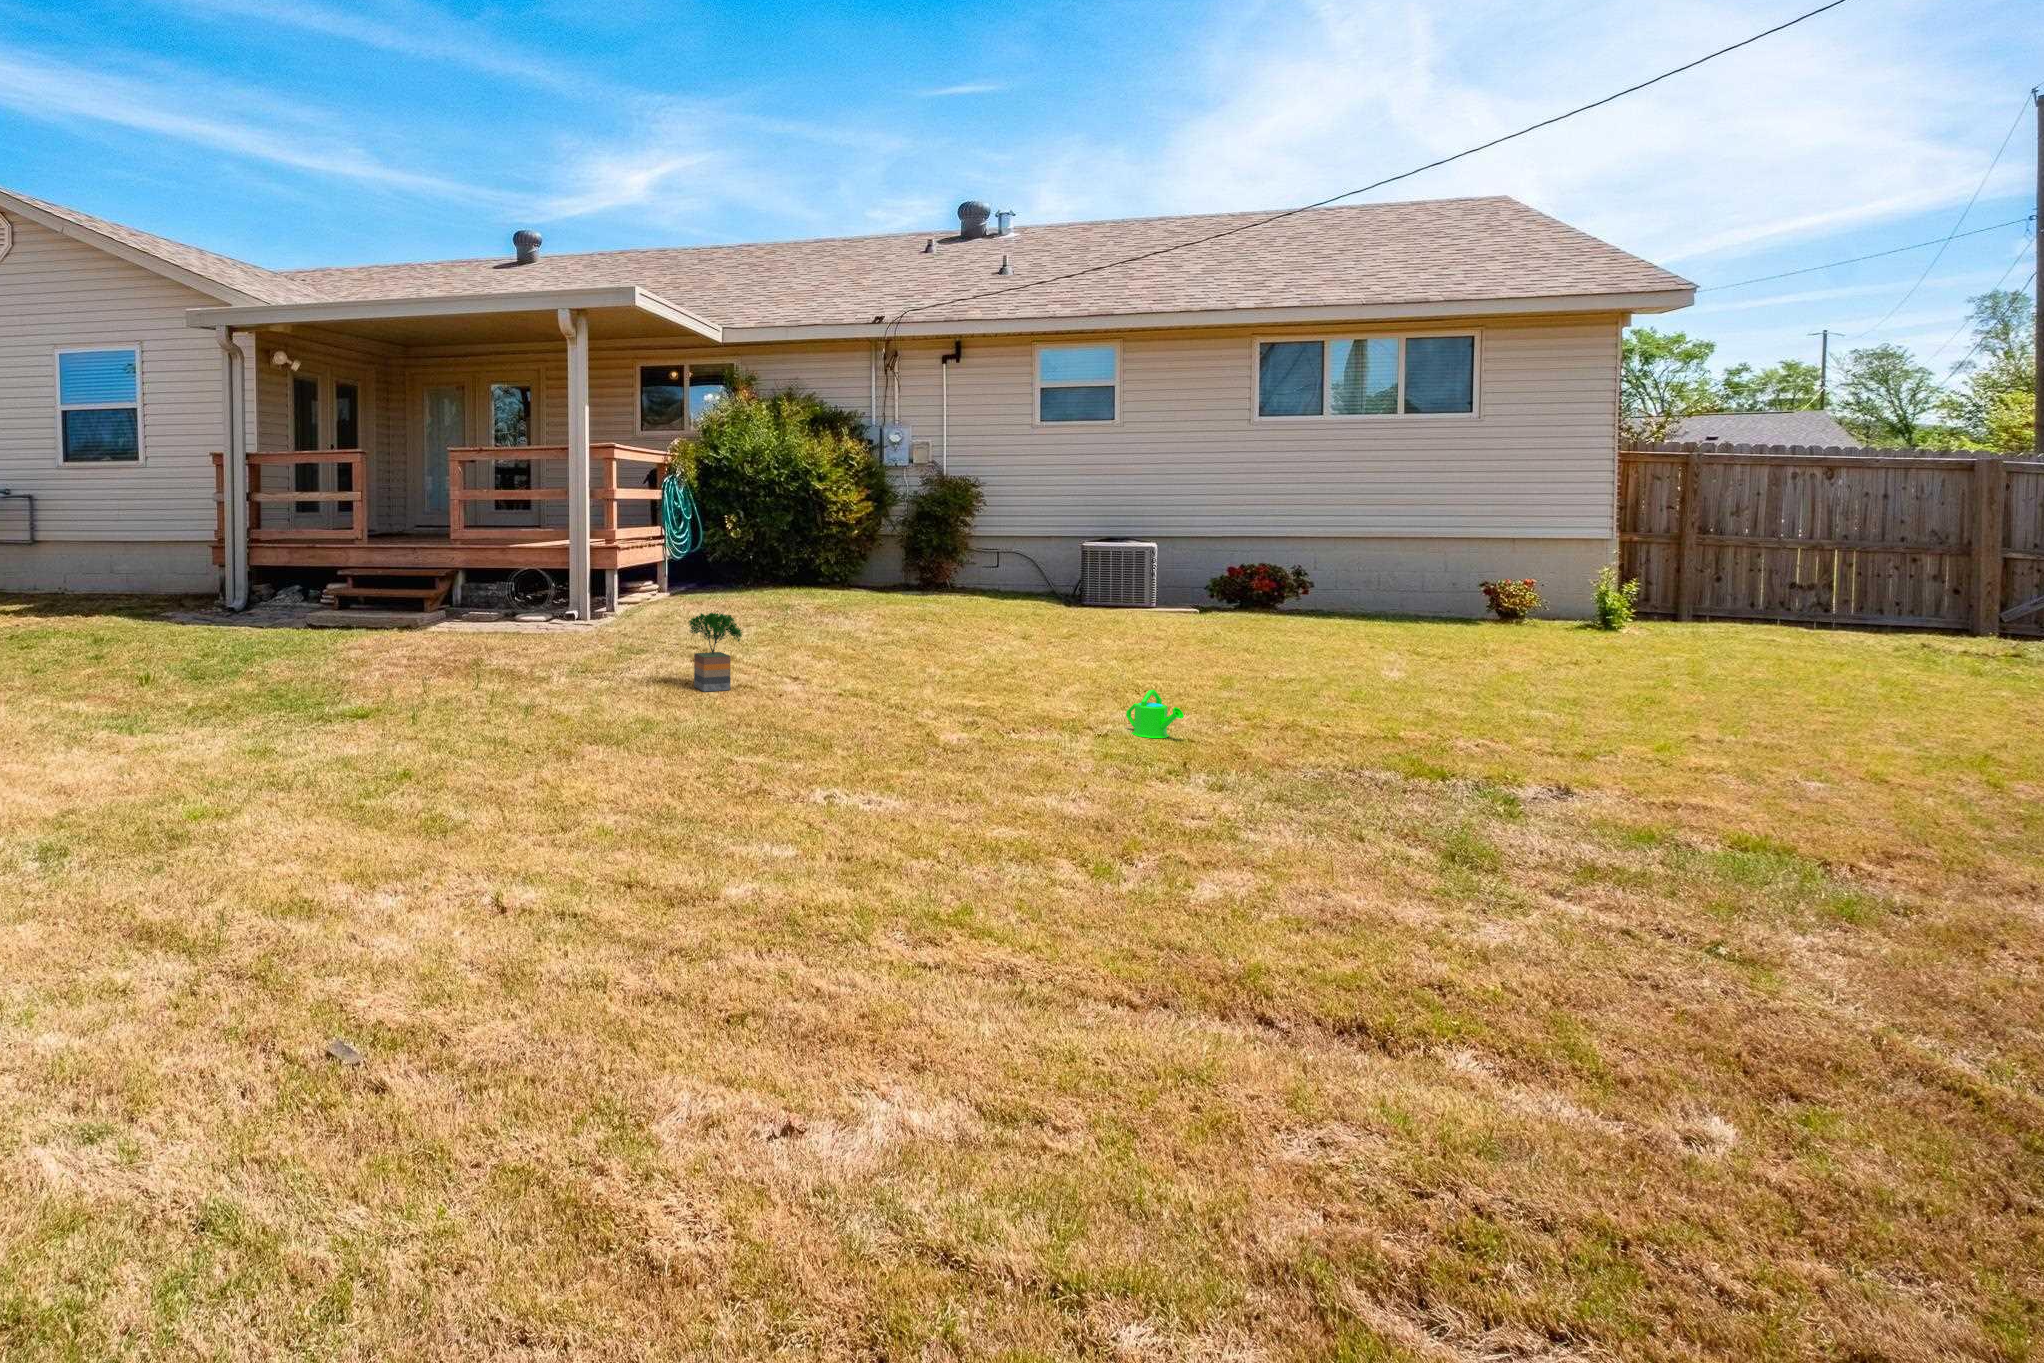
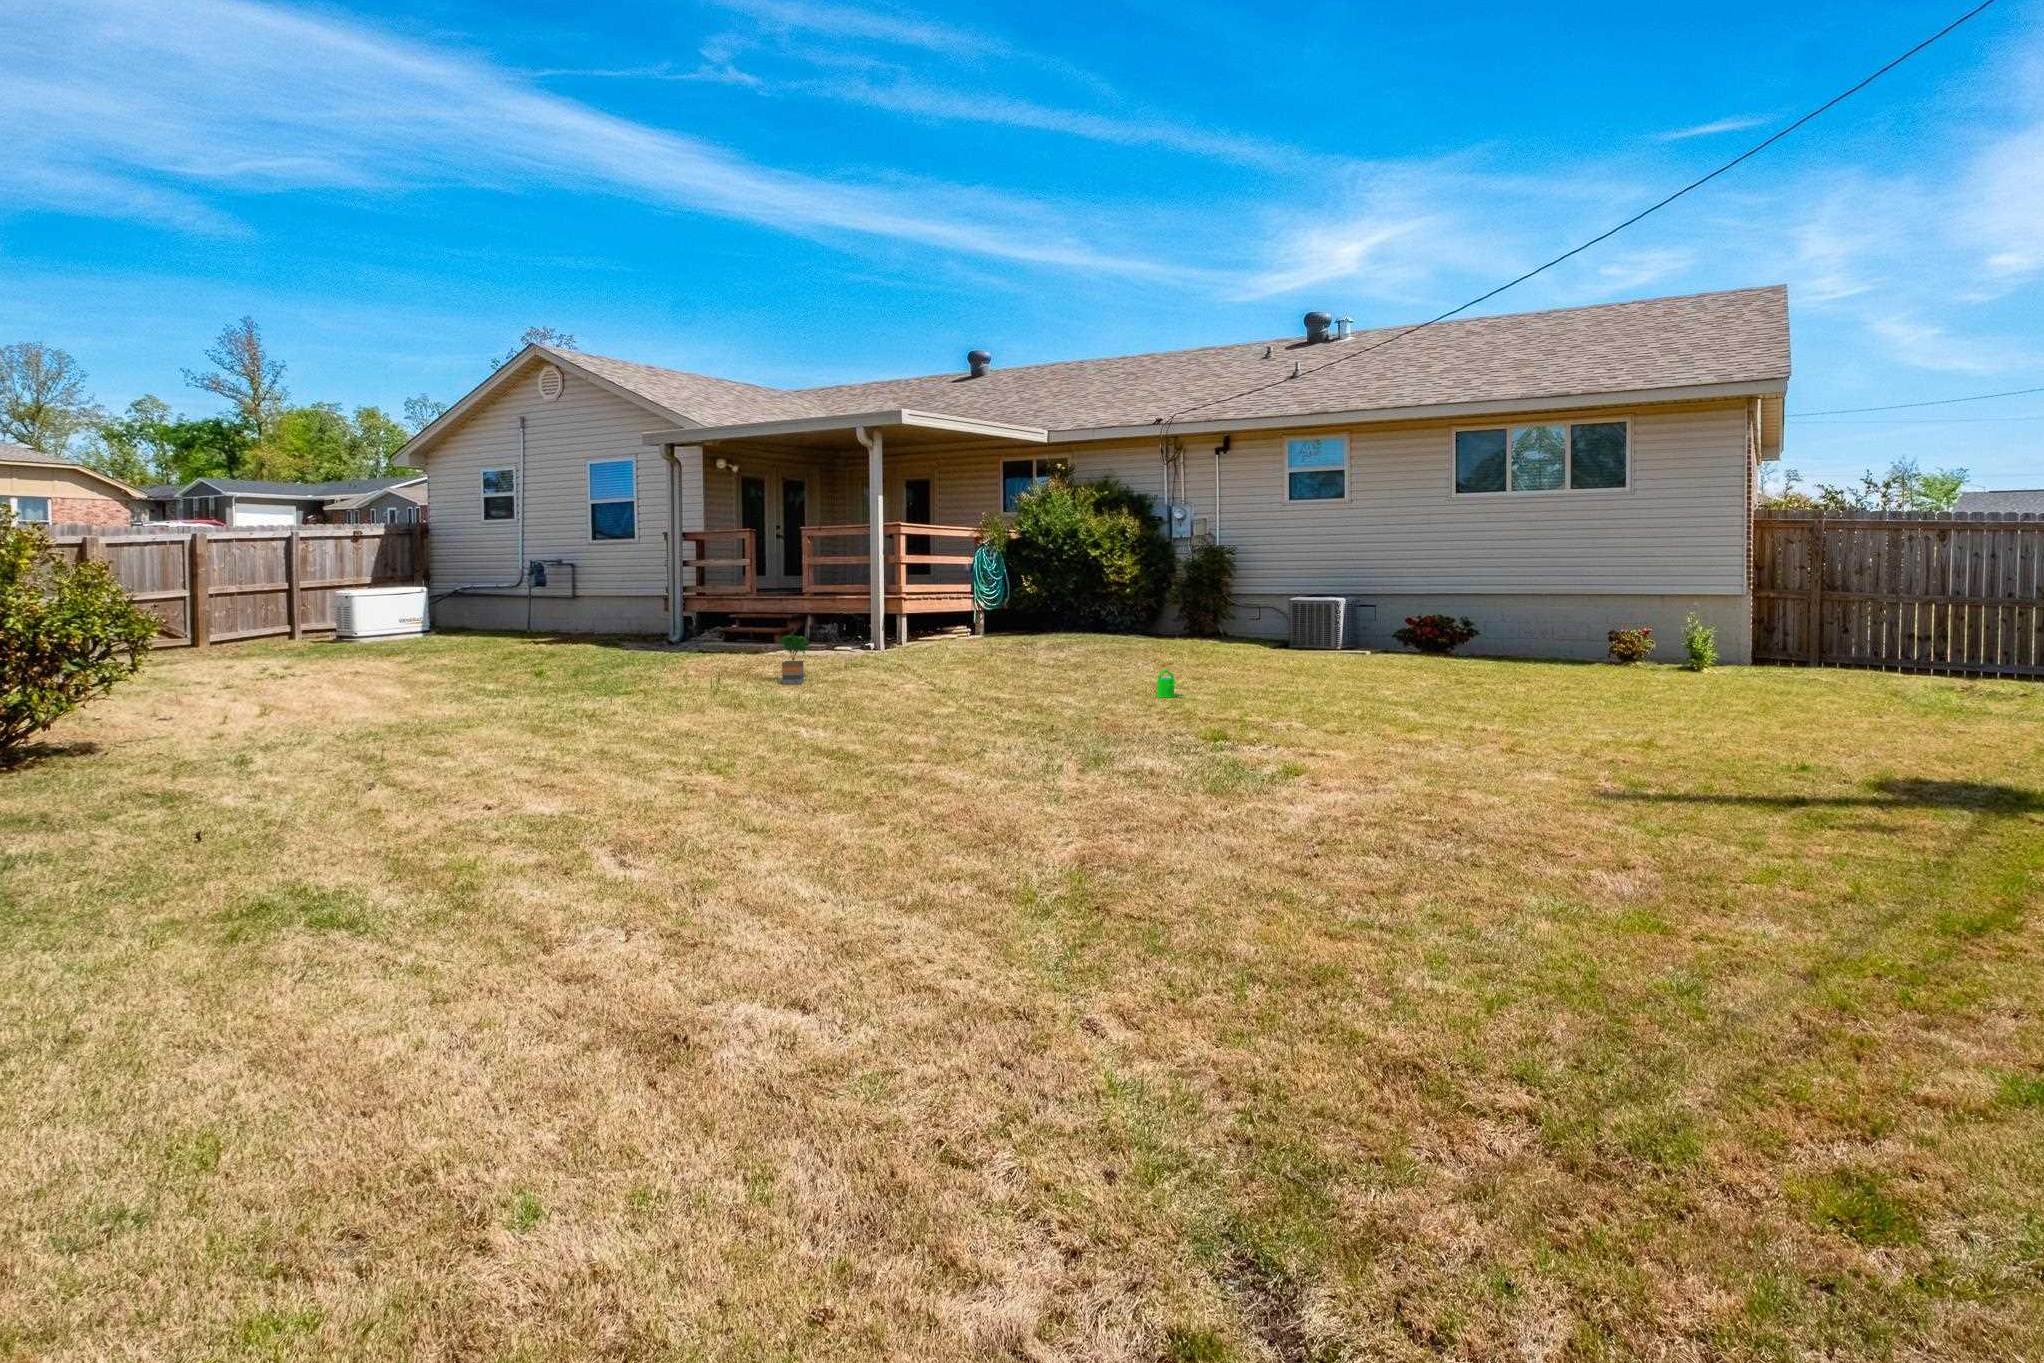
watering can: present [1126,690,1184,738] -> present [1156,670,1175,697]

